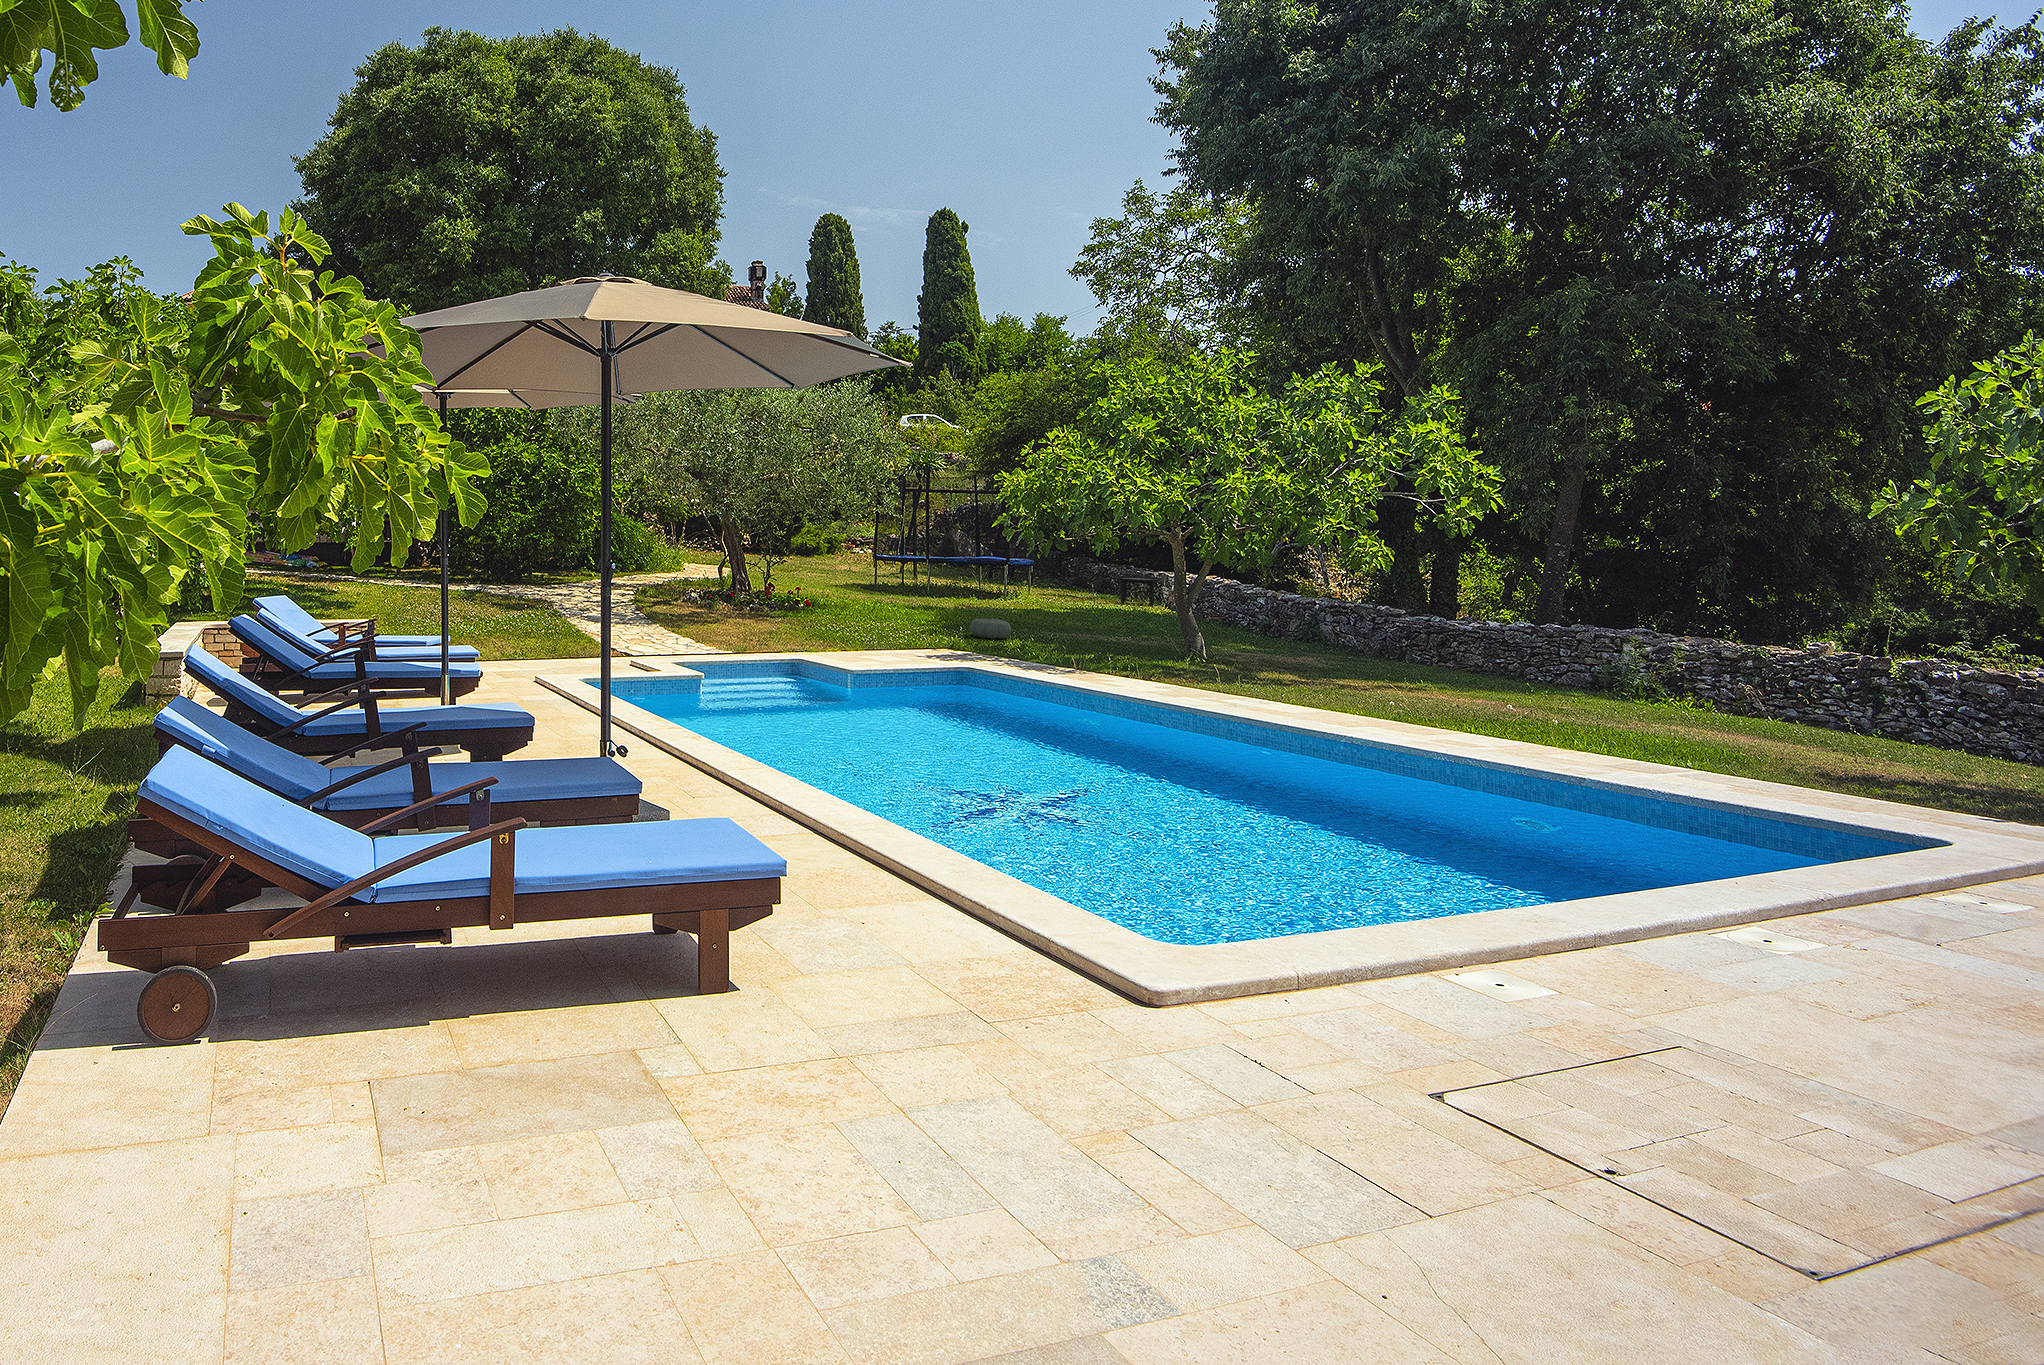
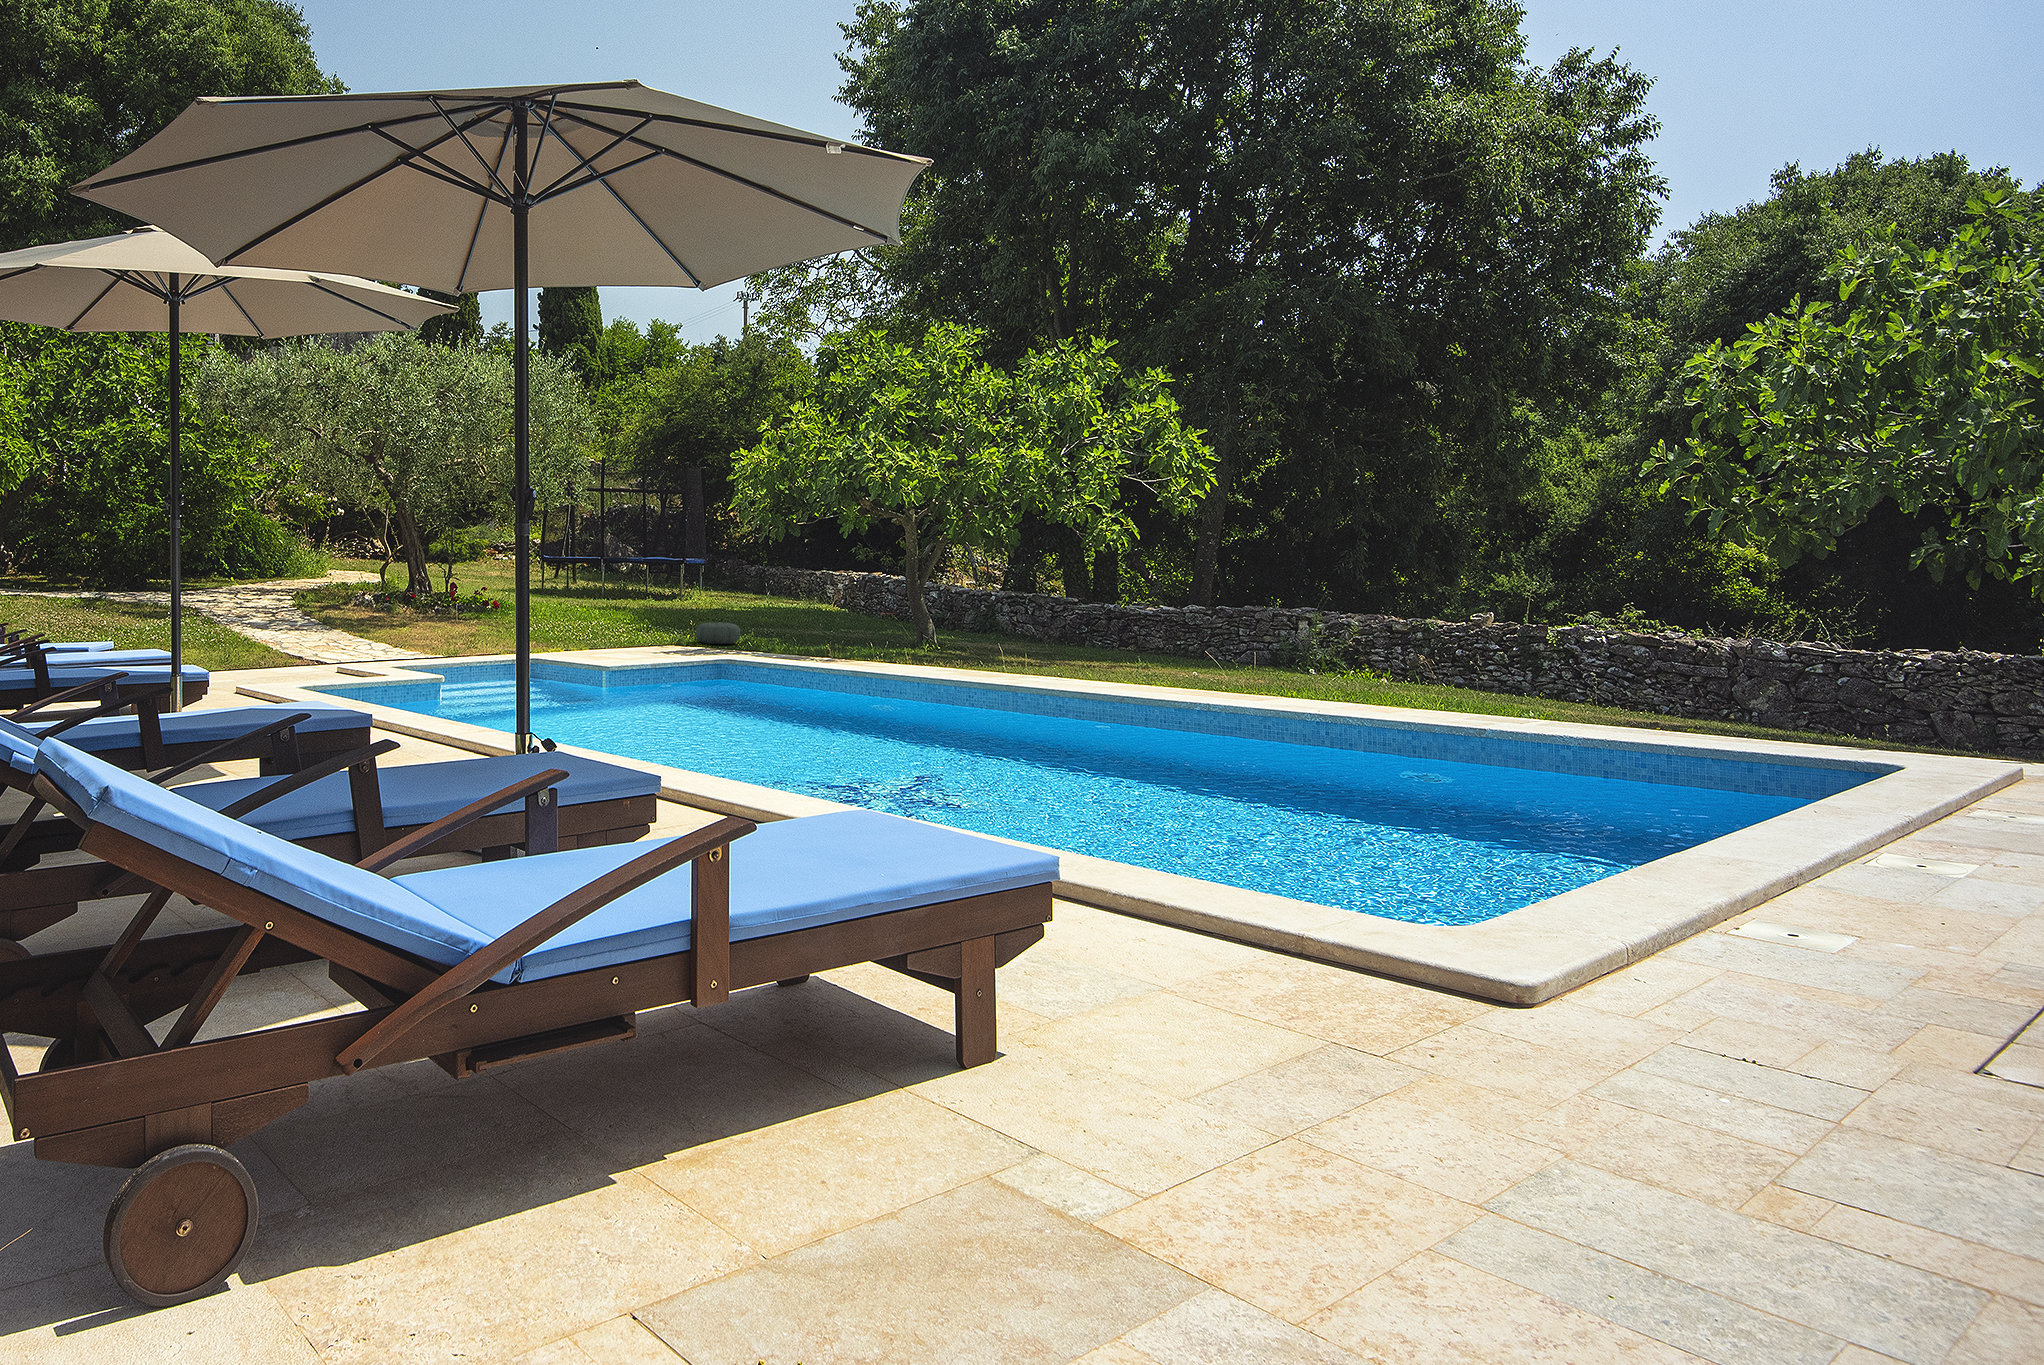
round table: present [1114,576,1162,606] -> none [793,578,839,608]

